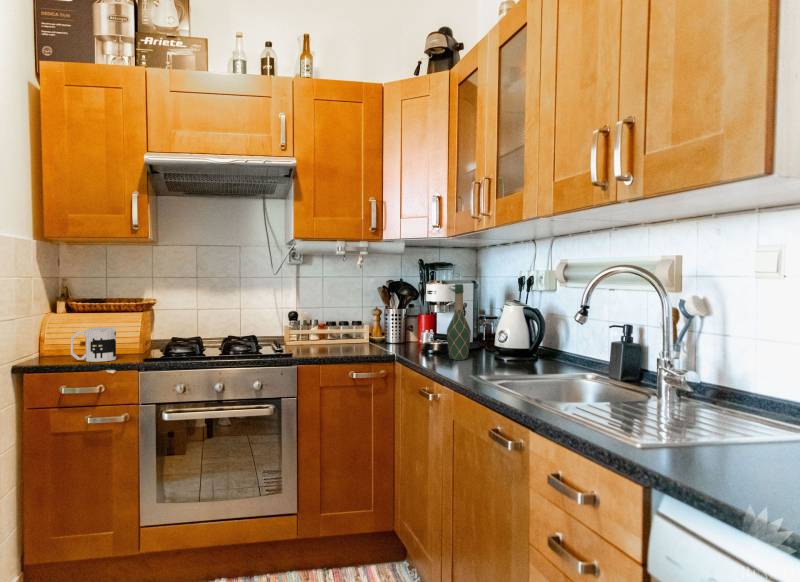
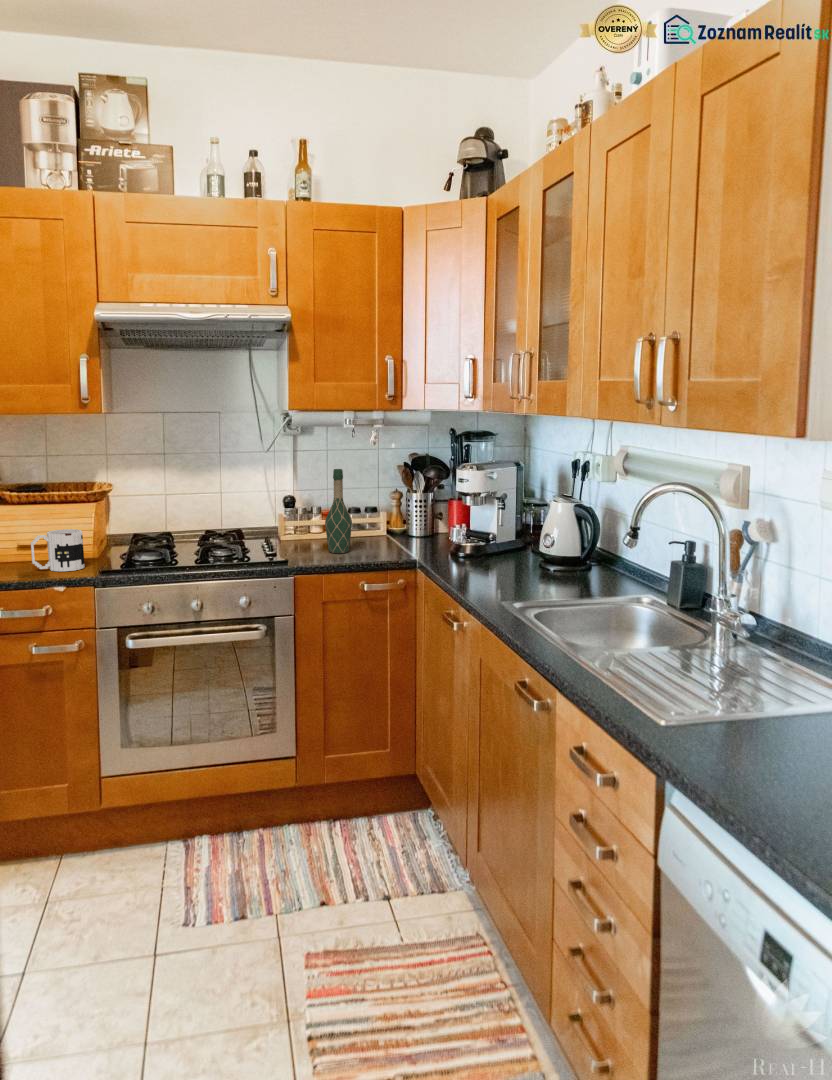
wine bottle: present [447,284,471,360] -> present [325,469,352,553]

